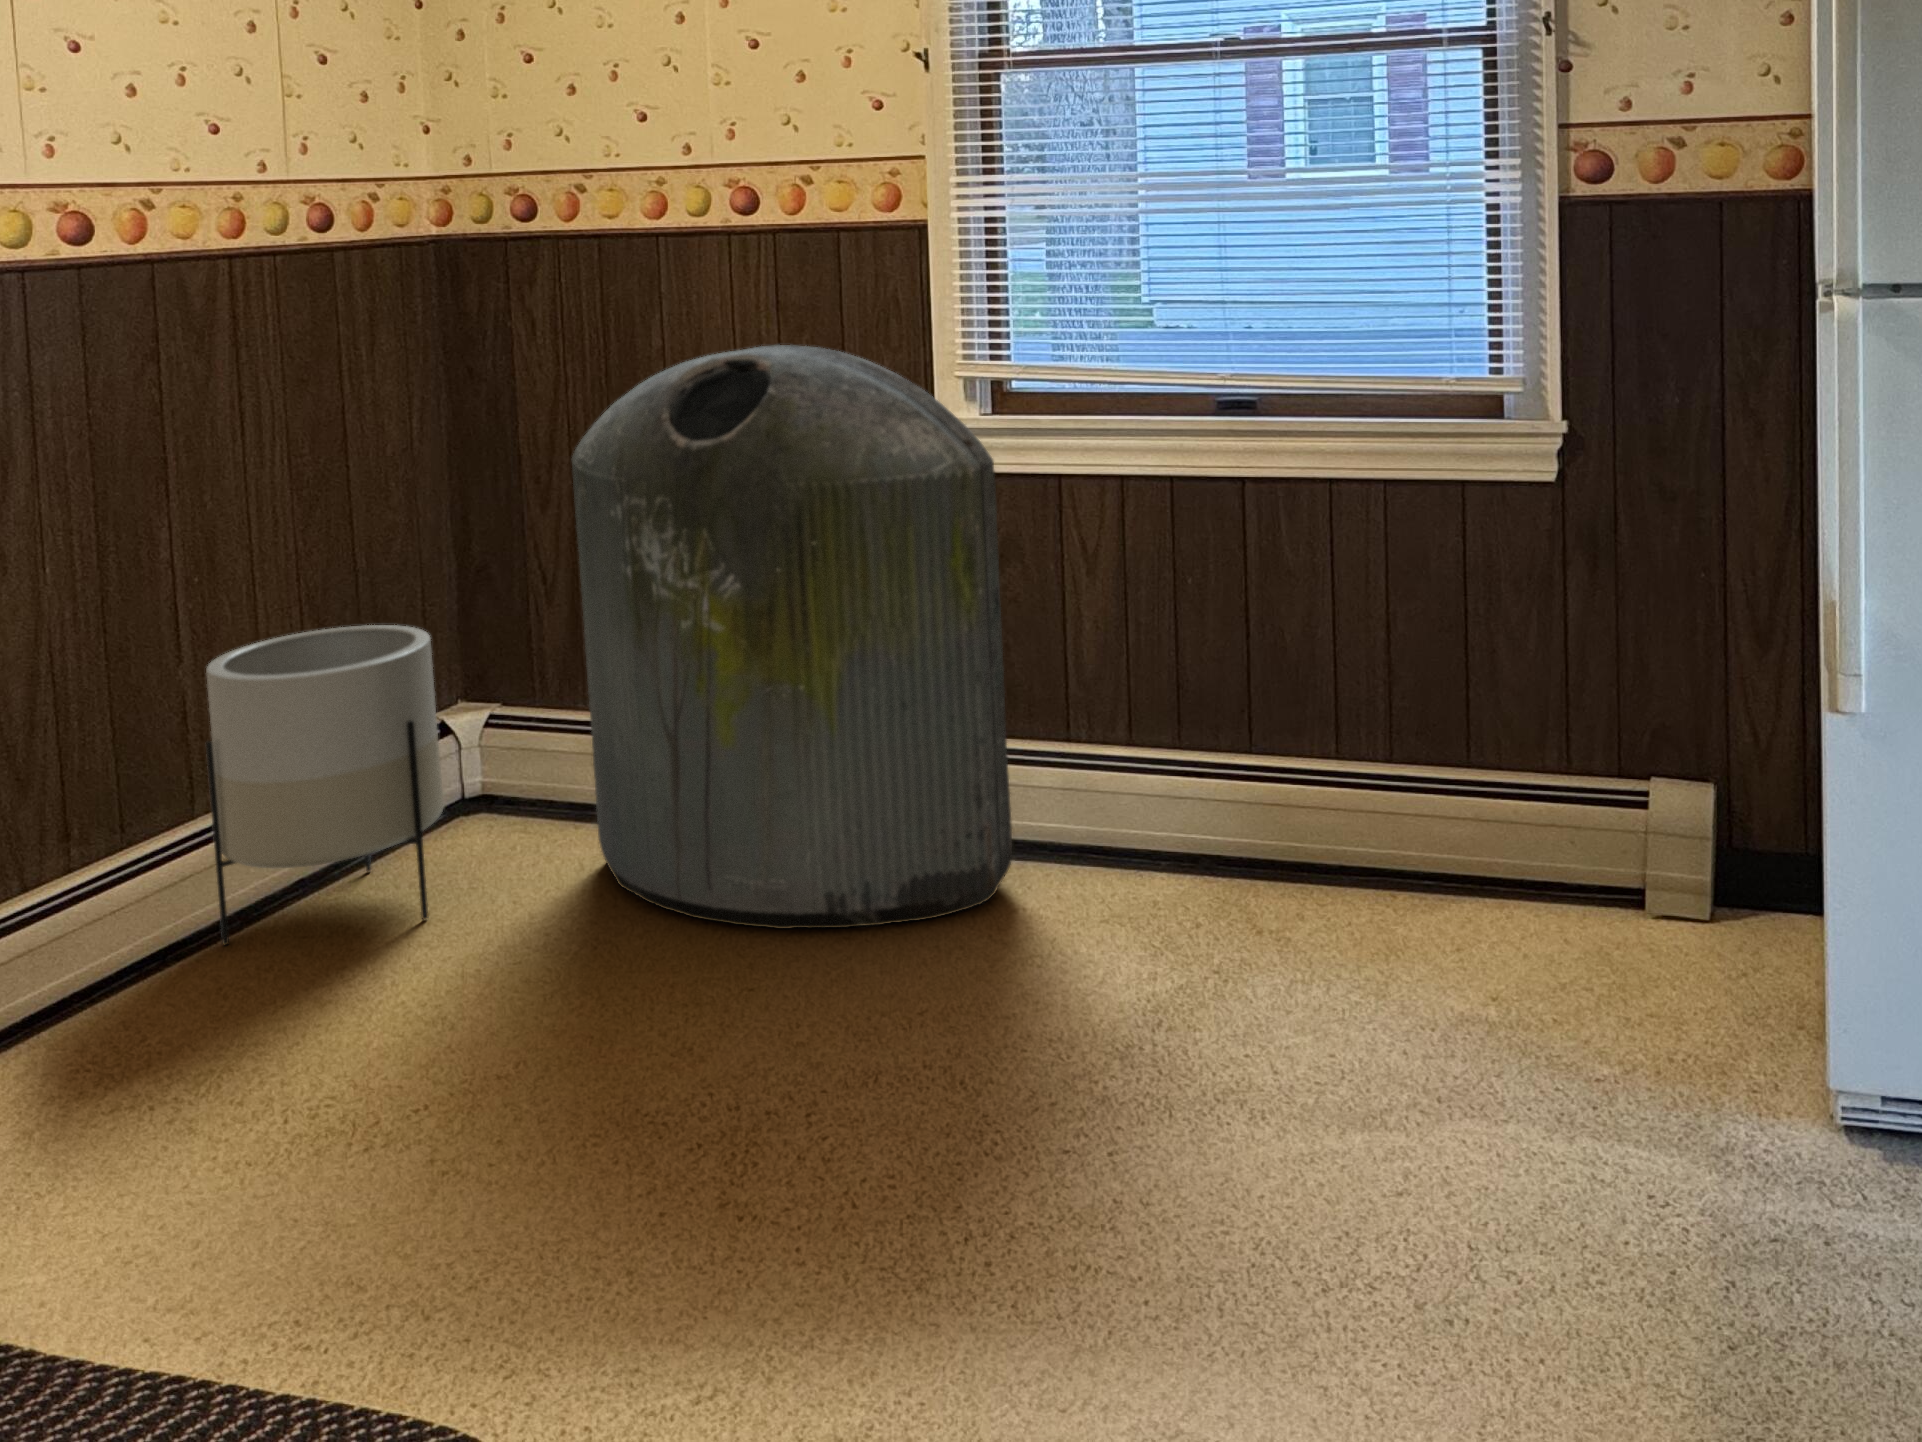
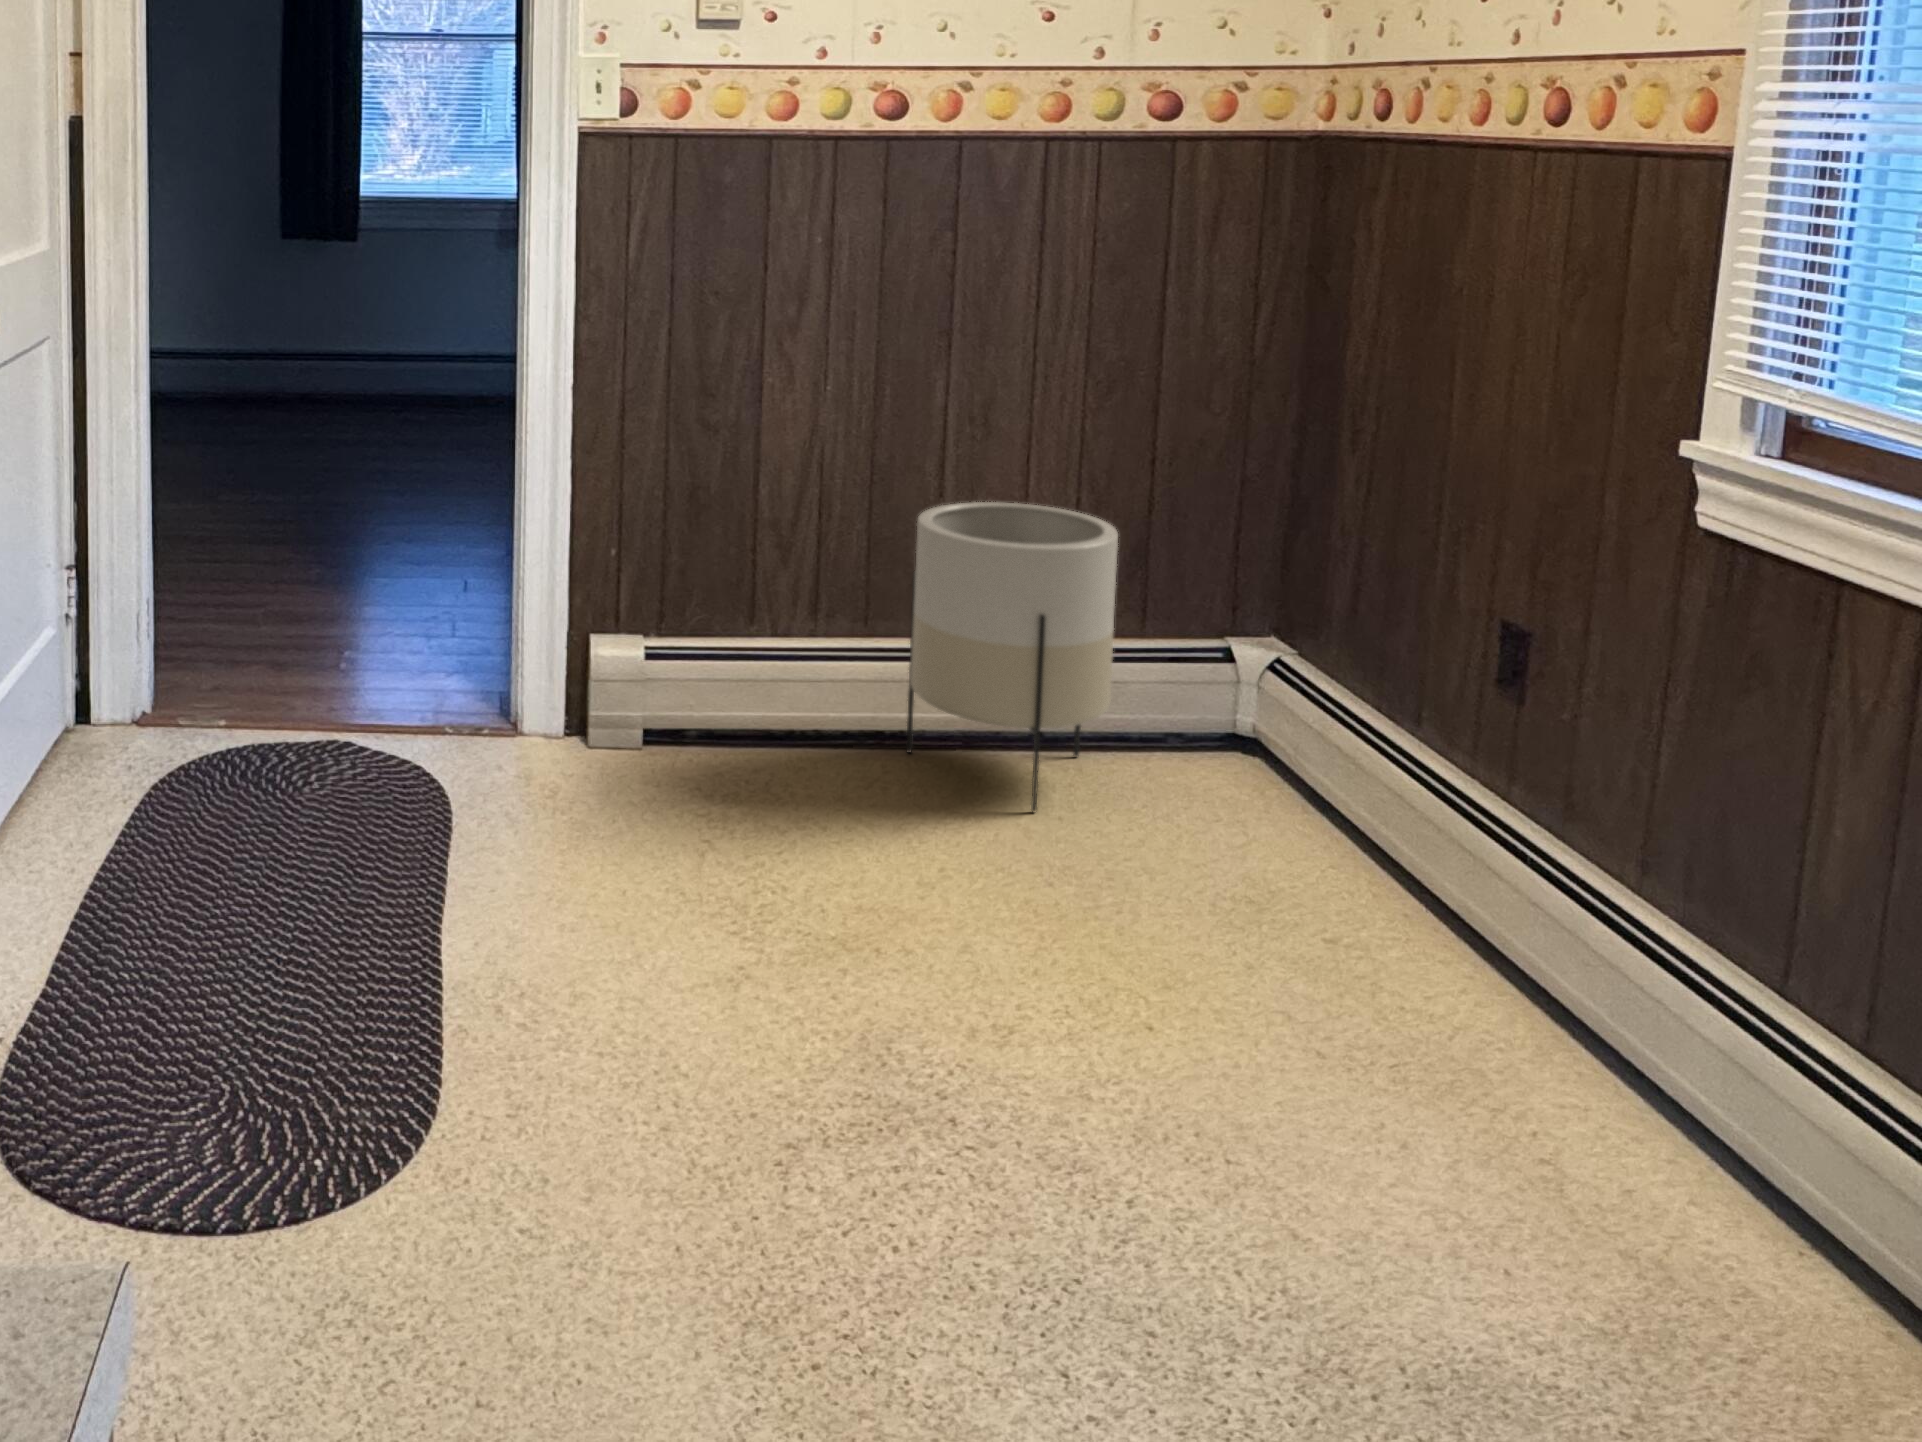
trash can: present [572,345,1012,929] -> none [1180,297,1631,1134]

